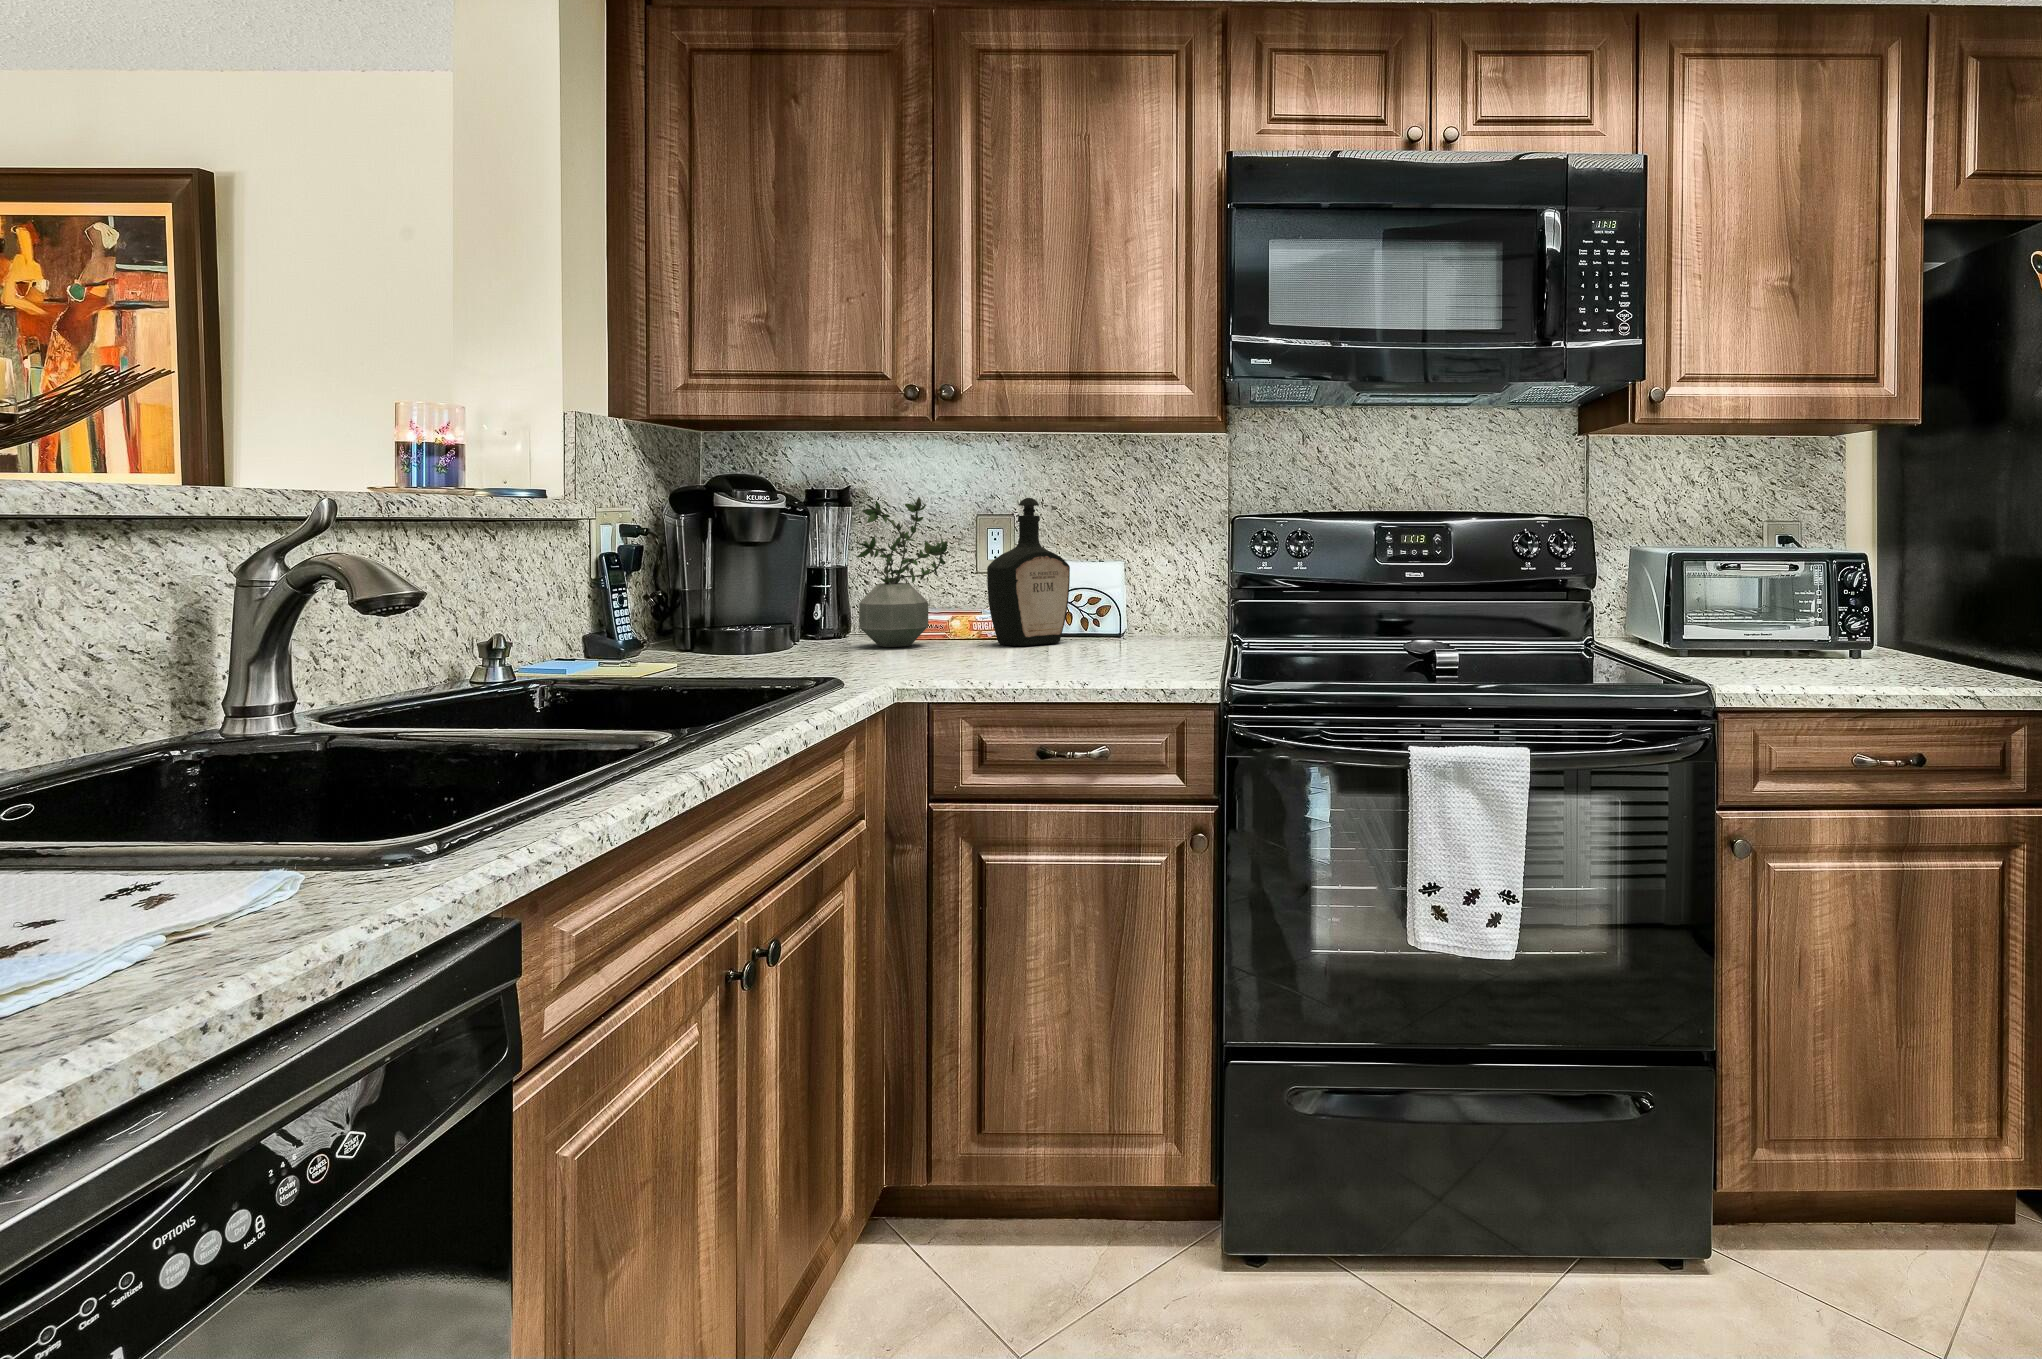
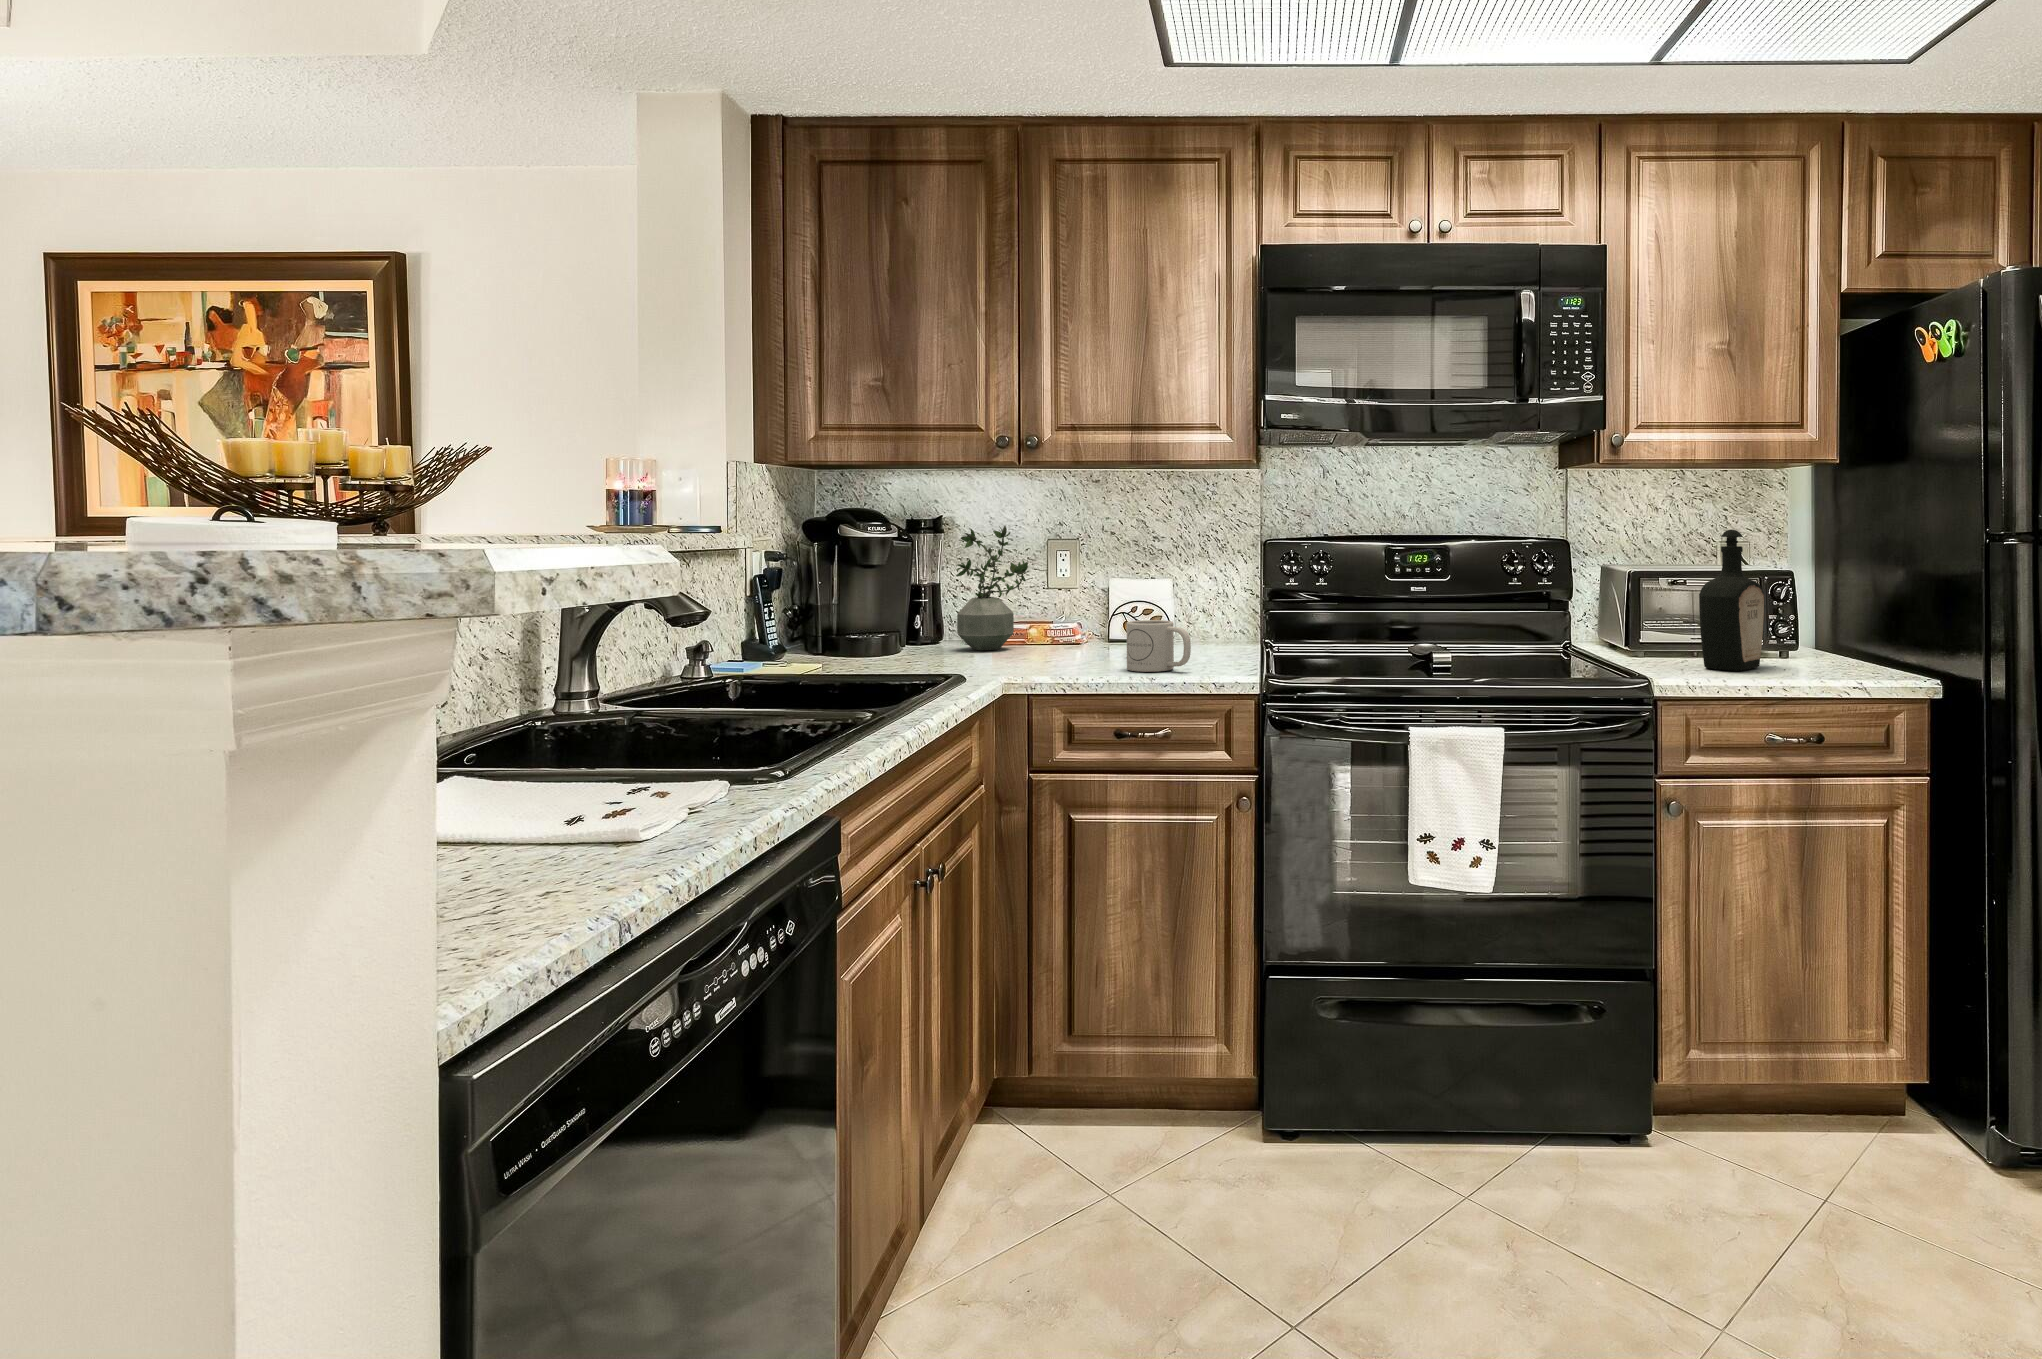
bottle: present [987,498,1070,646] -> present [1699,529,1764,671]
mug: none [1056,610,1136,674] -> present [1127,620,1191,672]

